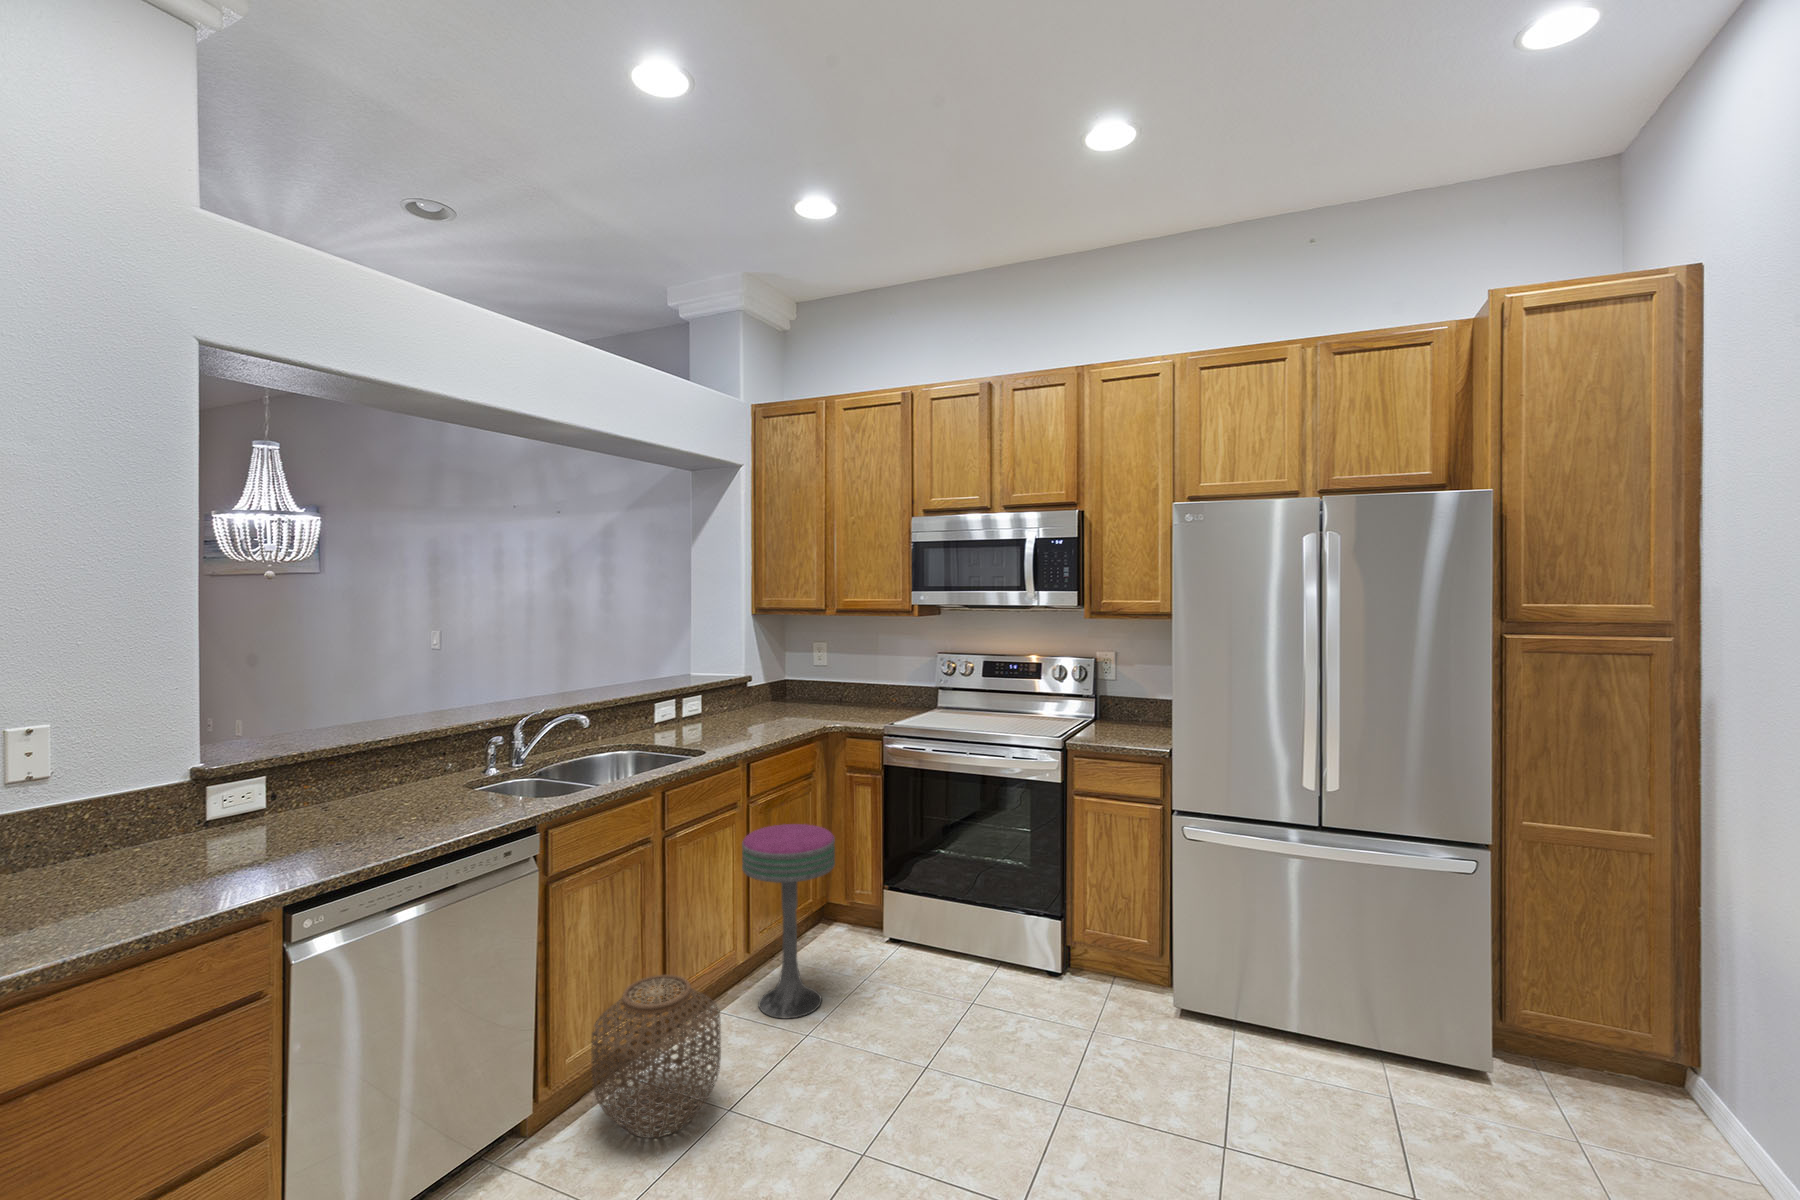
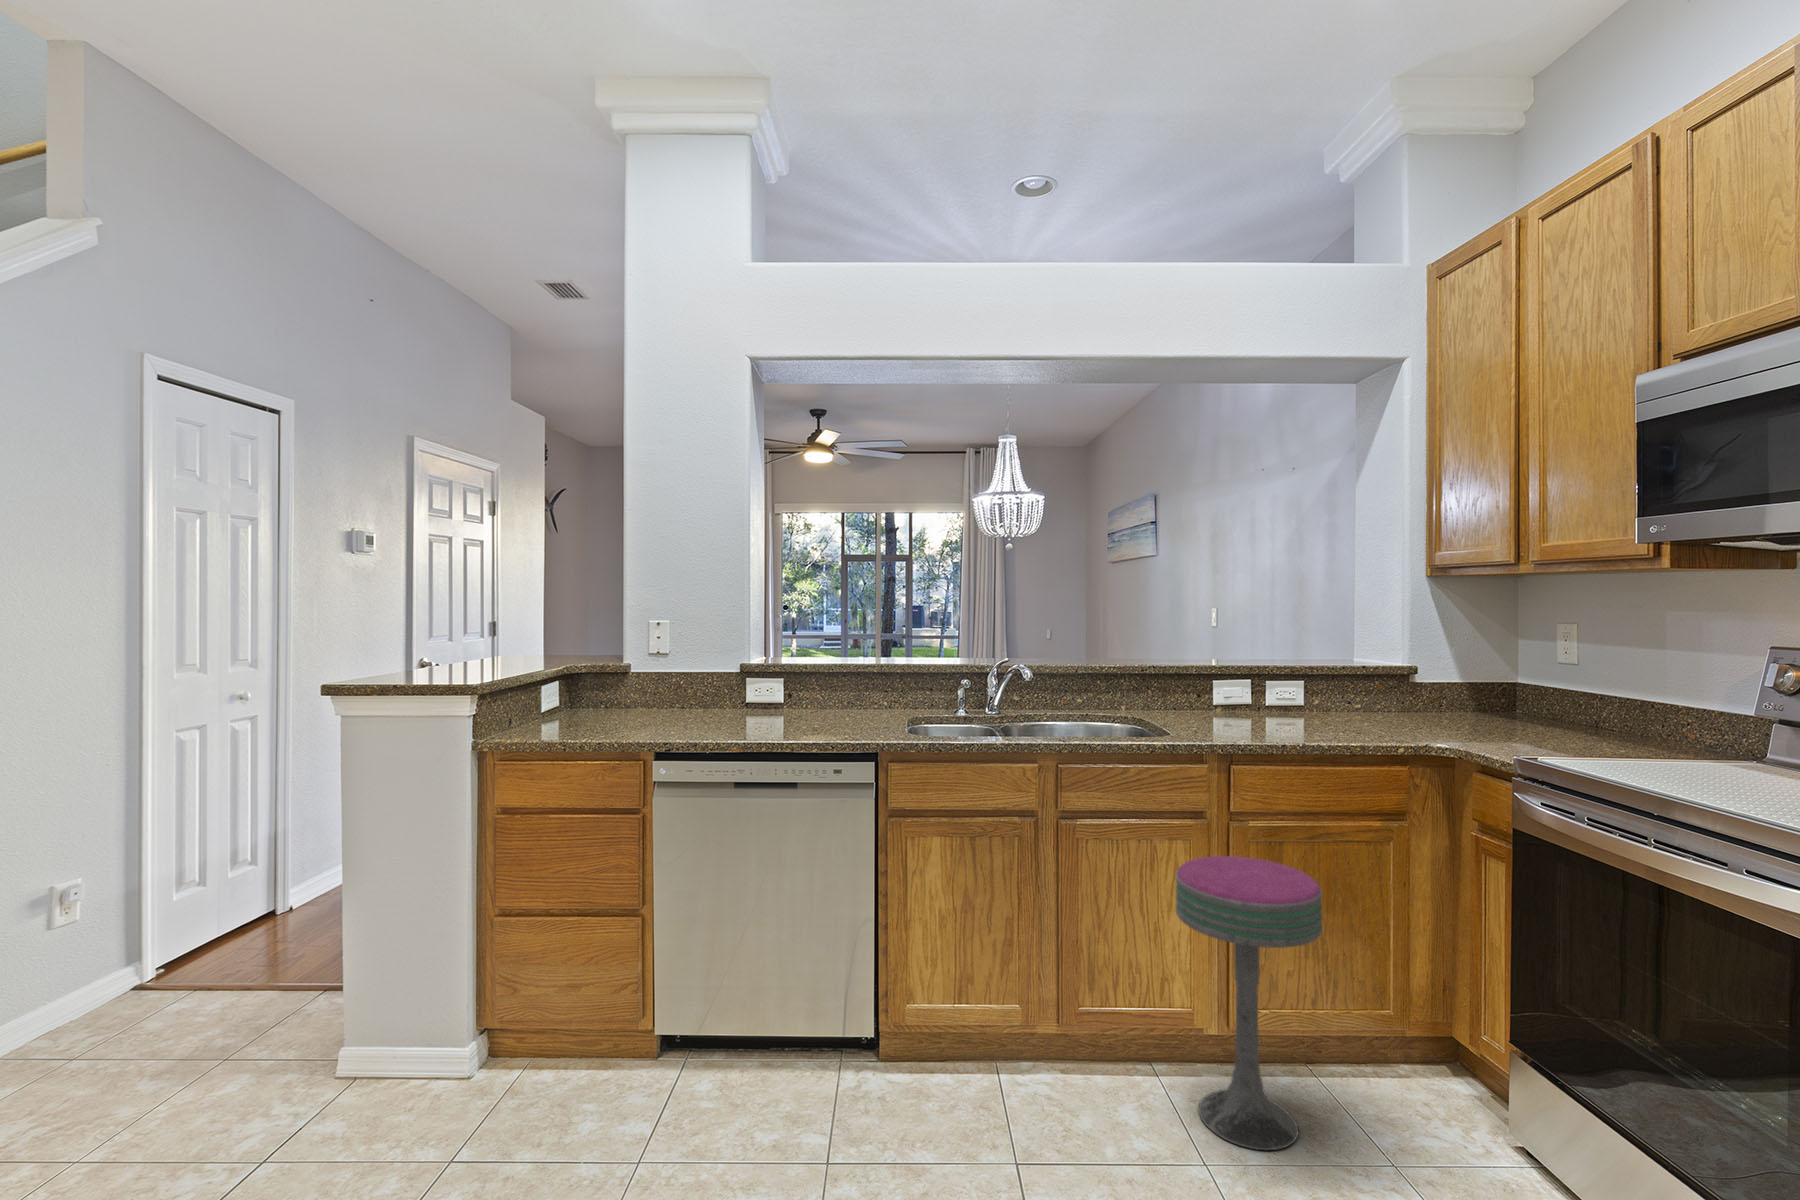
woven basket: present [592,975,721,1138] -> none [889,958,1032,1147]

